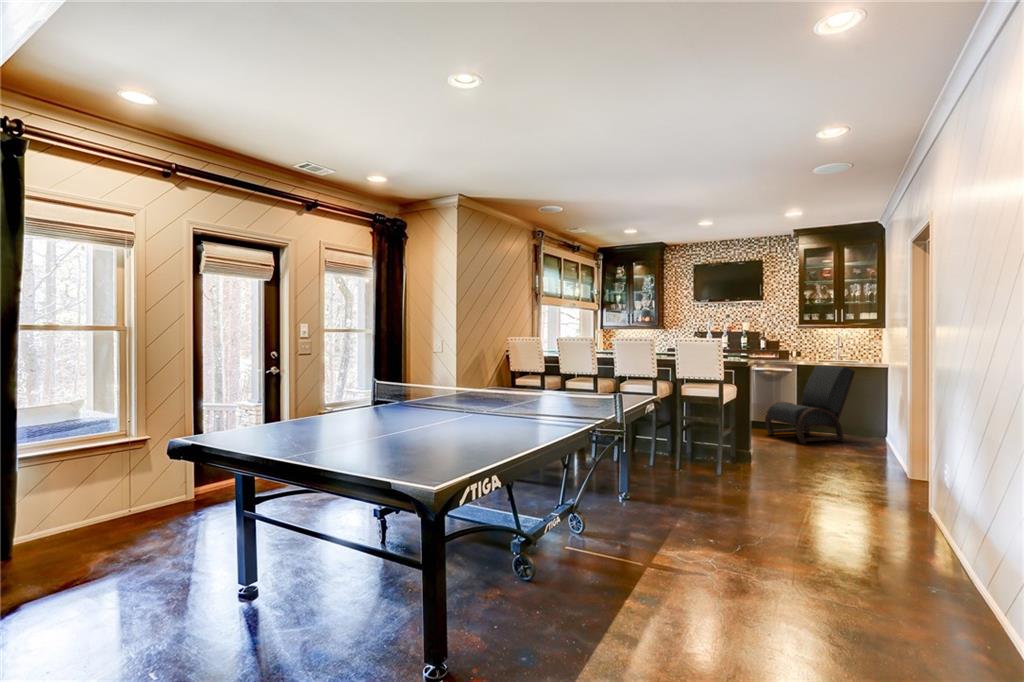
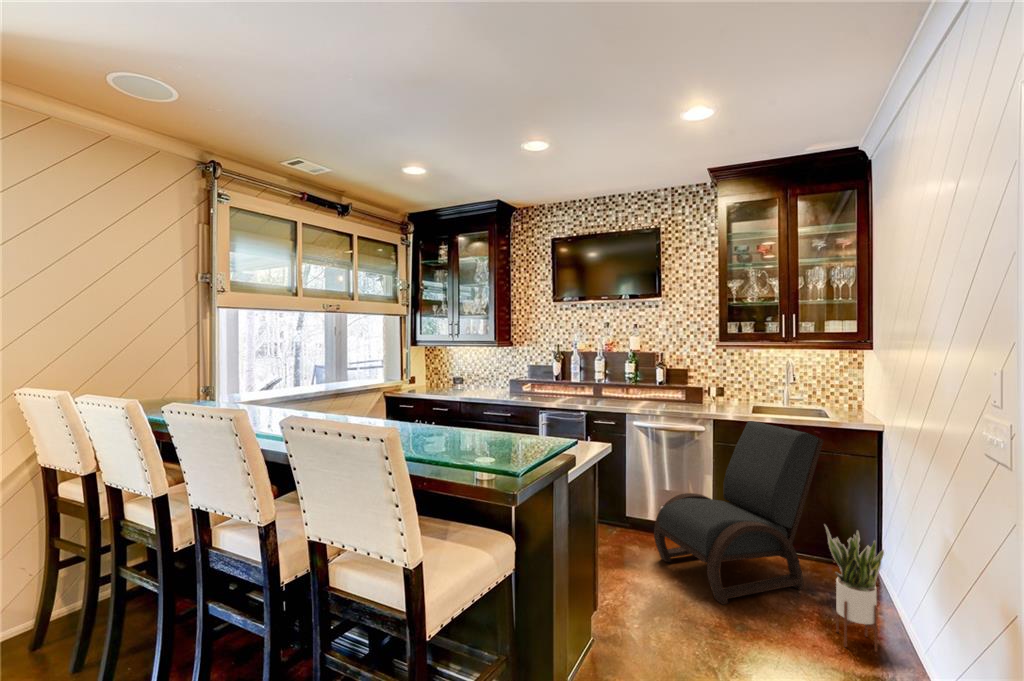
potted plant: none [852,401,878,453] -> present [825,525,884,652]

